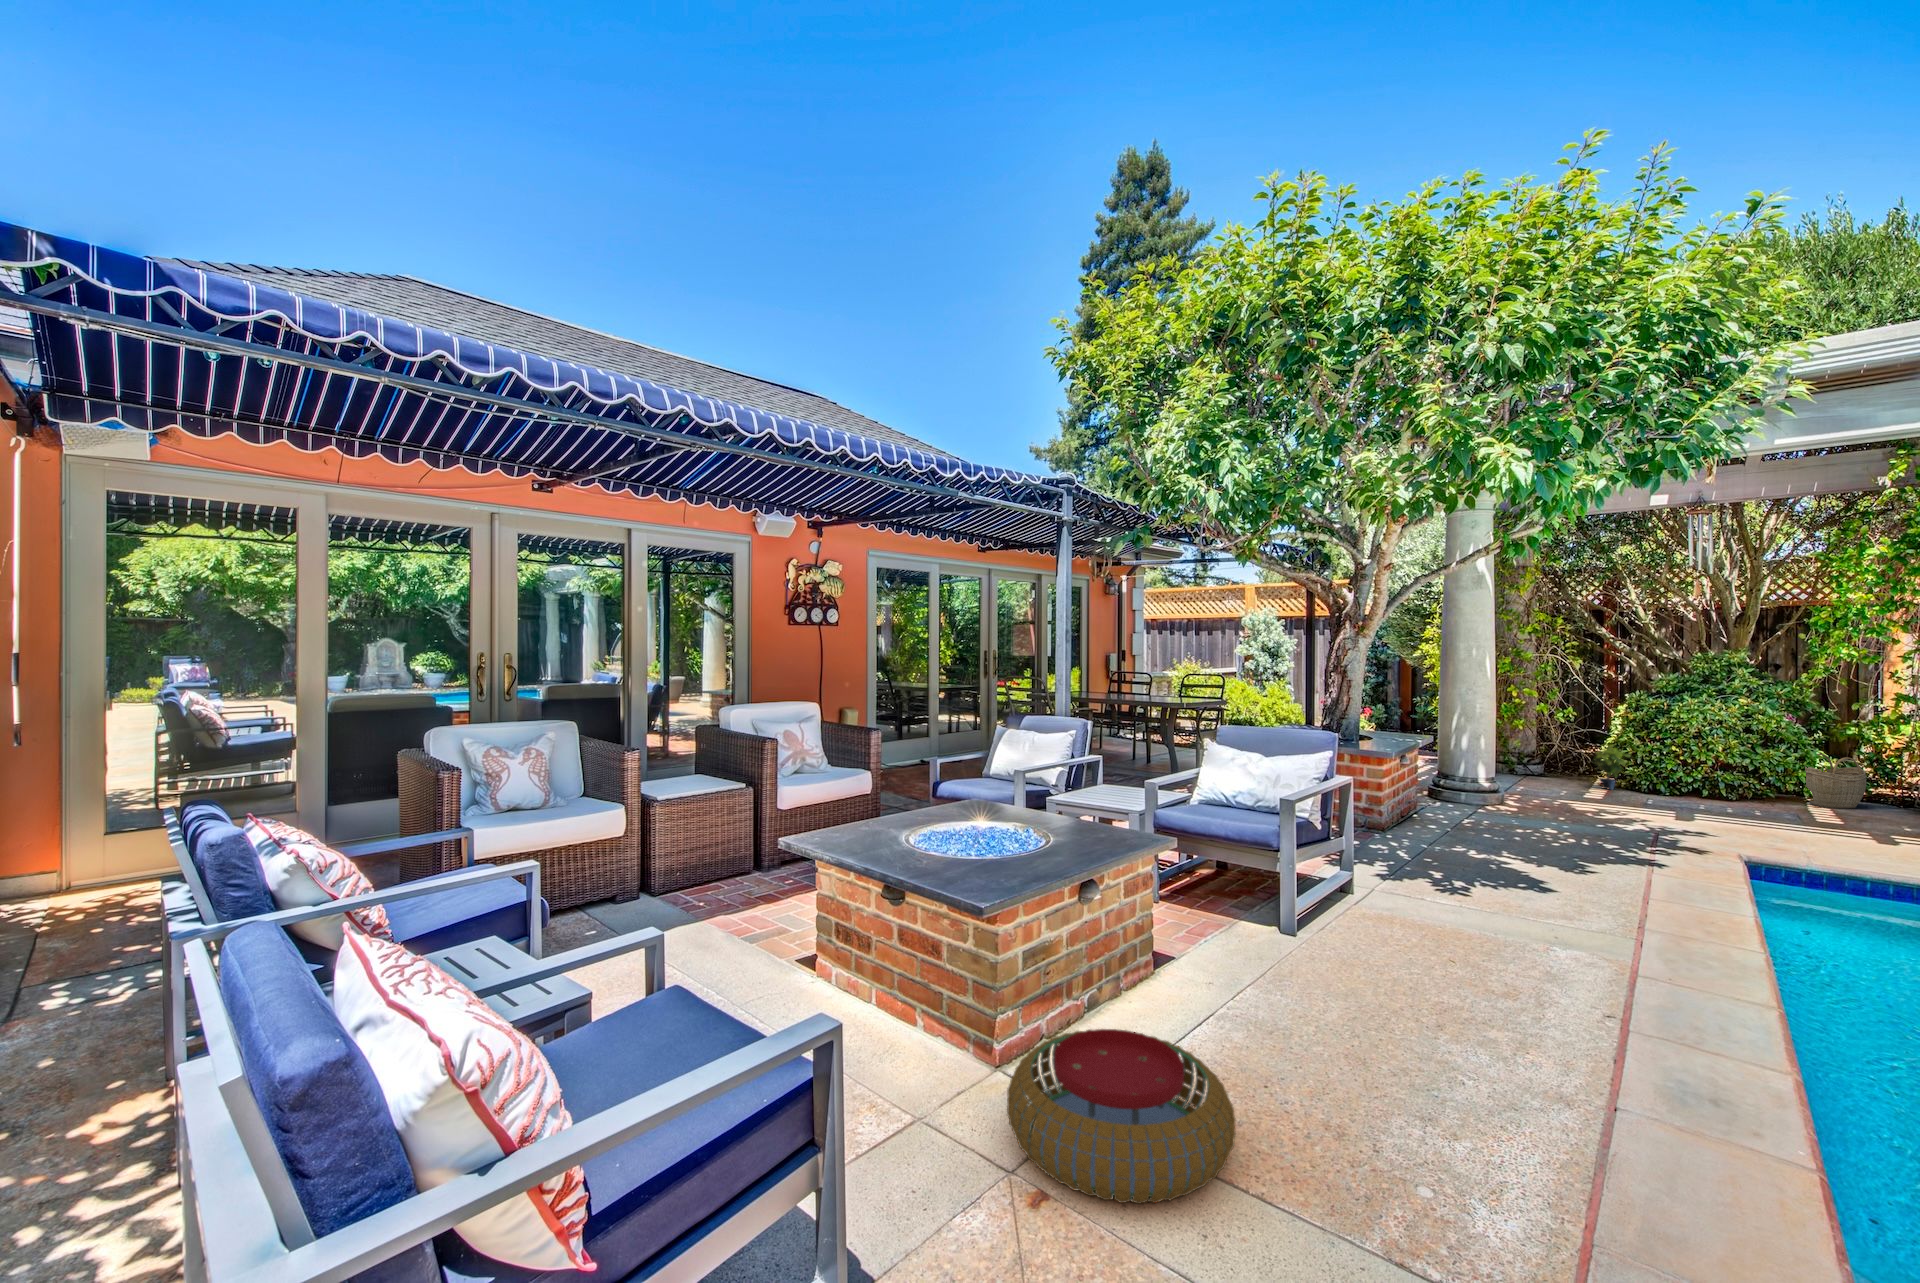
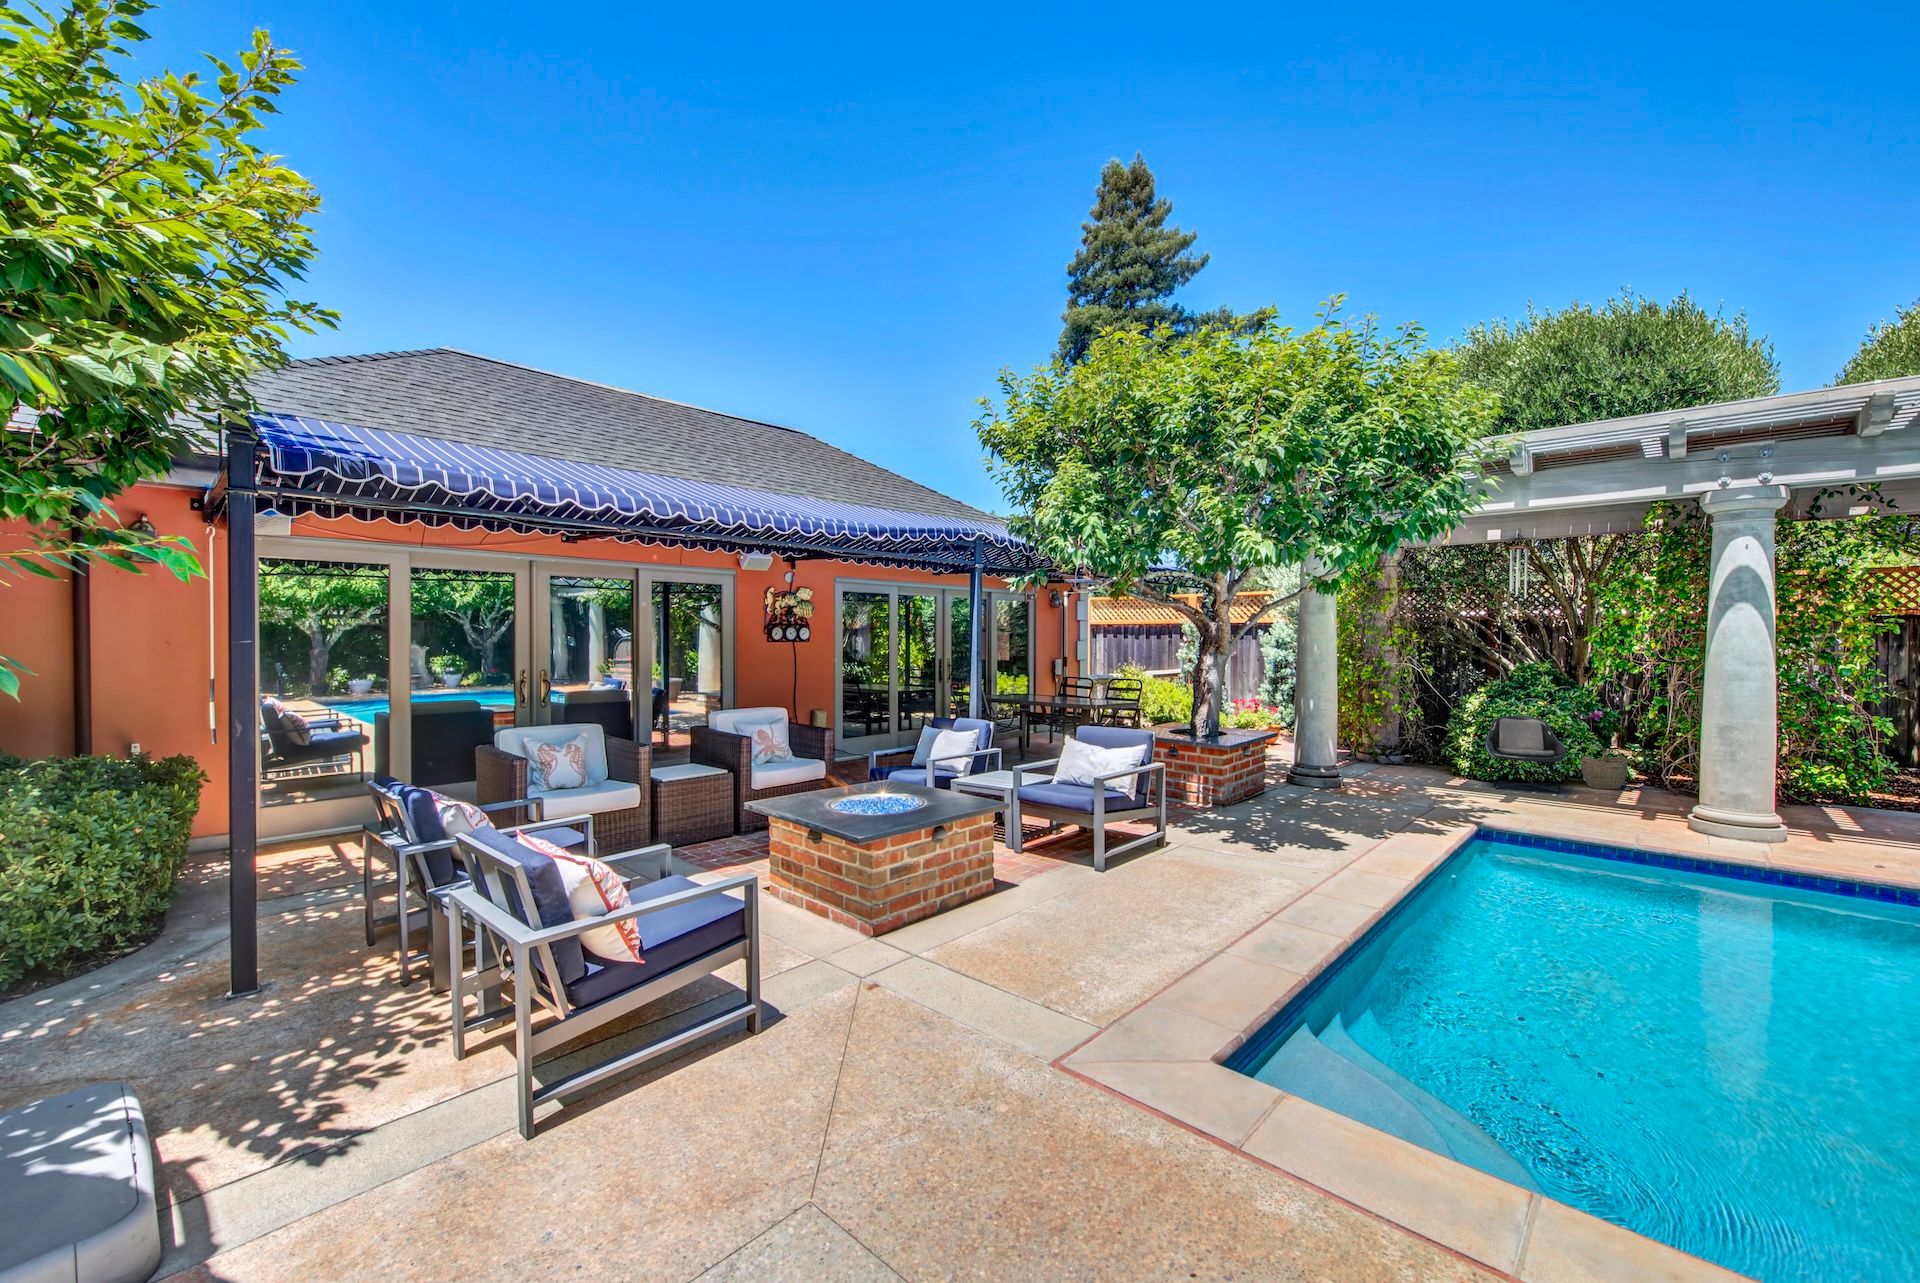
lounge chair: none [1677,716,1796,814] -> present [1486,716,1566,794]
potted plant: present [1594,746,1629,790] -> none [1427,738,1456,775]
pouf: present [1007,1029,1236,1204] -> none [866,910,992,990]

